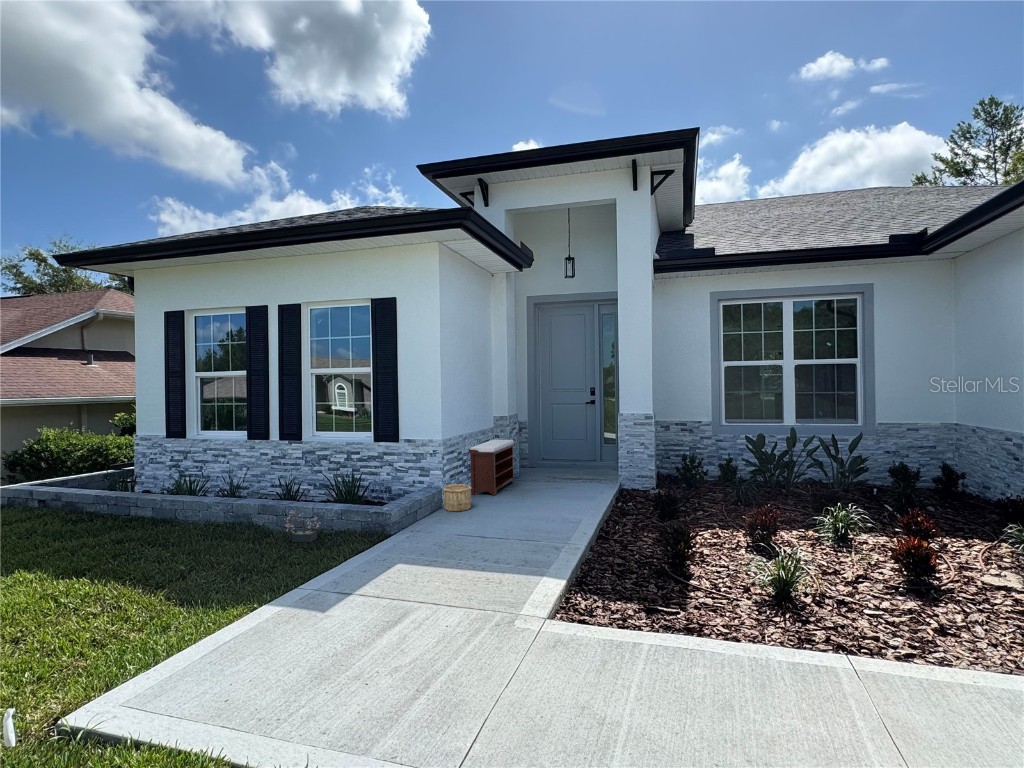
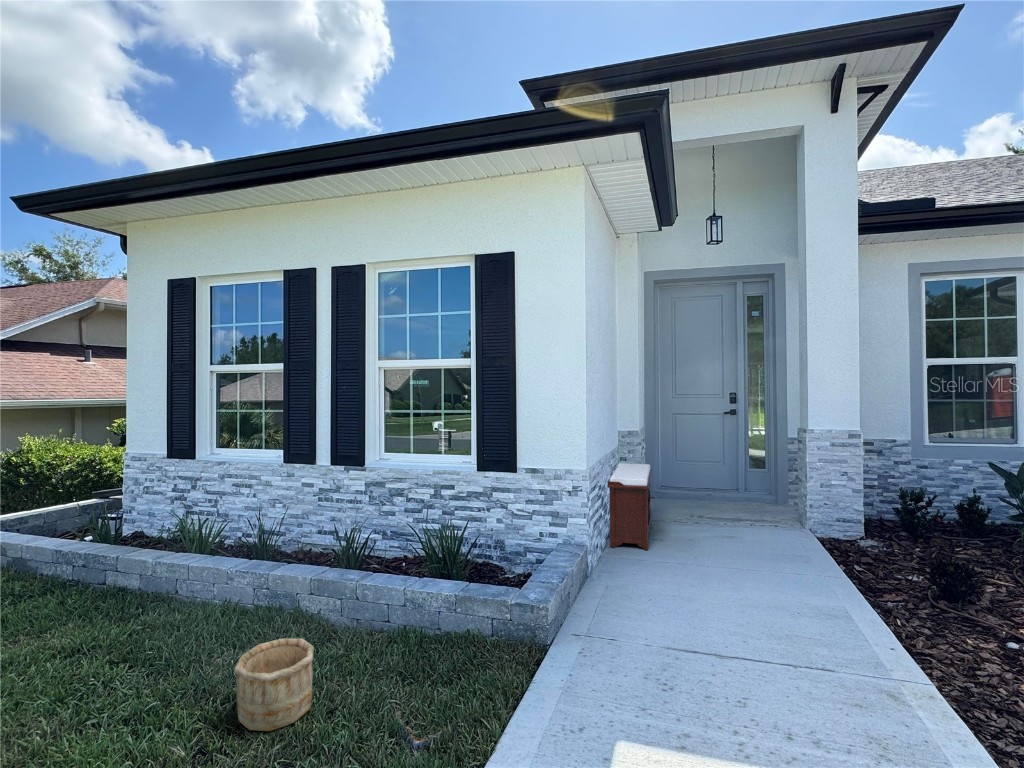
wooden bucket: present [443,484,471,511] -> present [234,638,314,731]
decorative plant: present [285,511,321,542] -> none [365,604,427,667]

